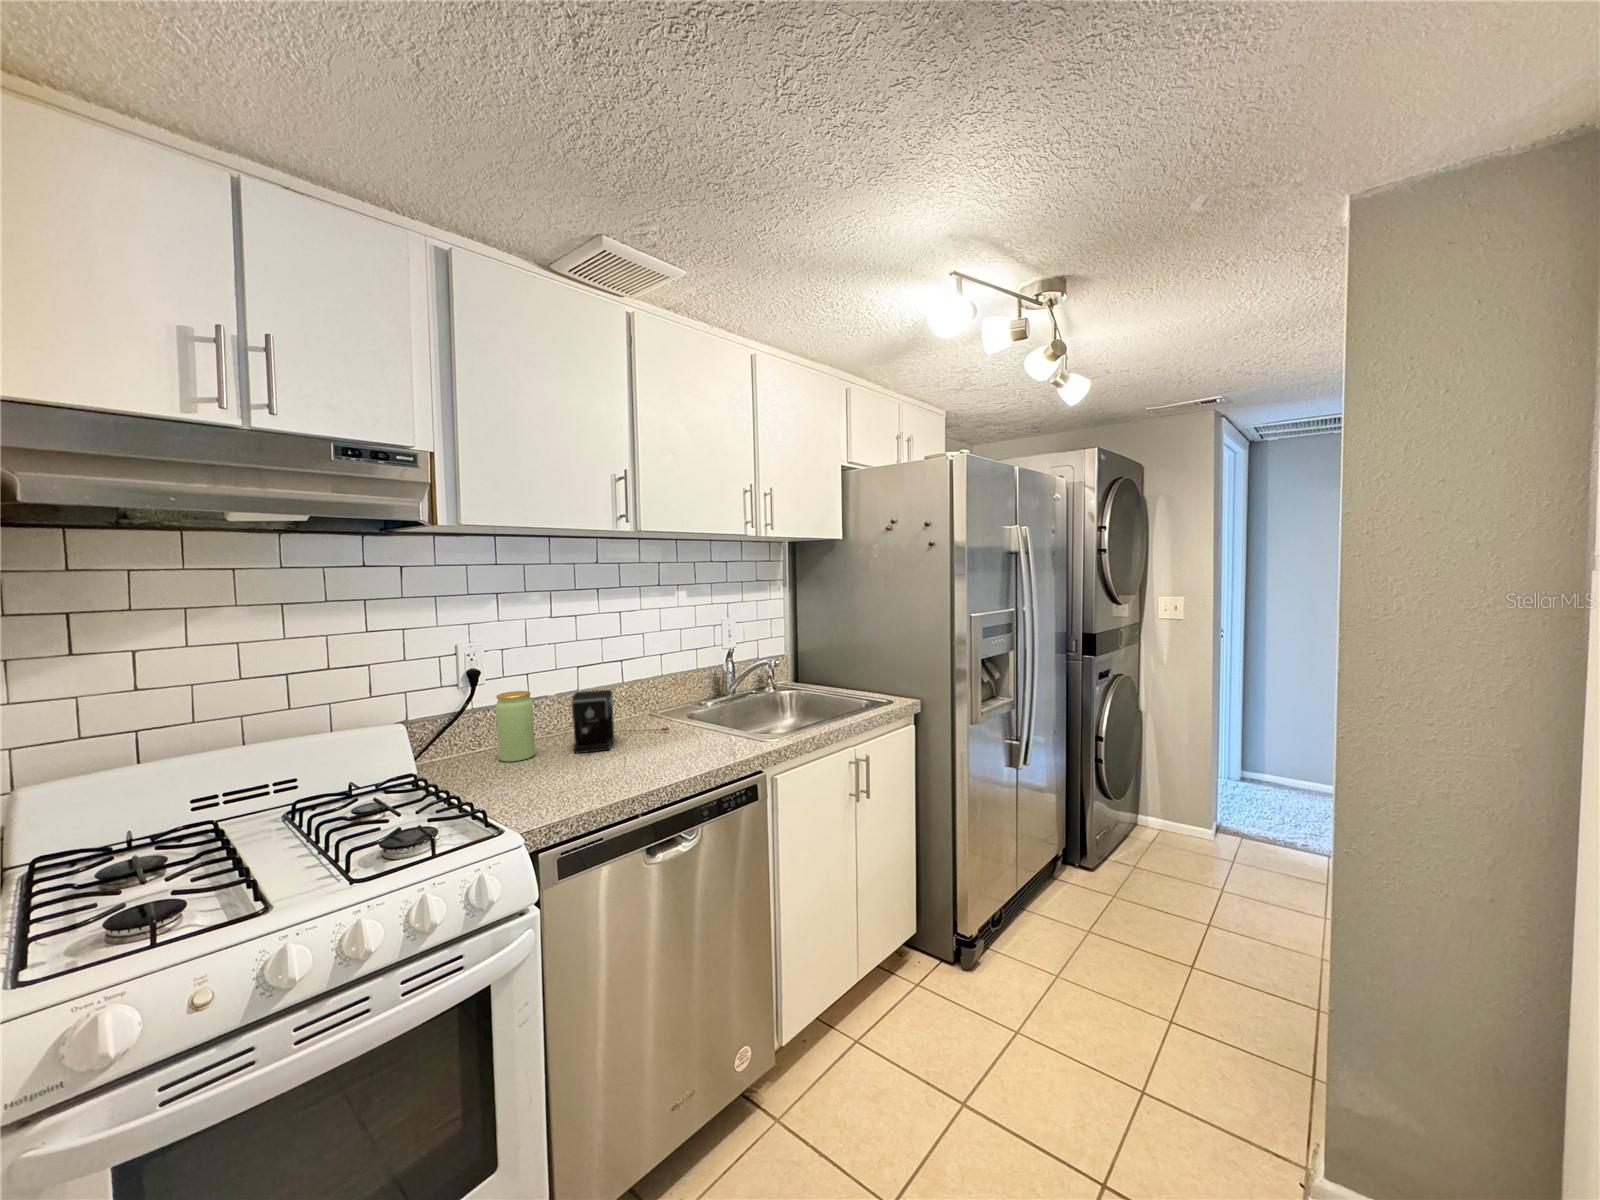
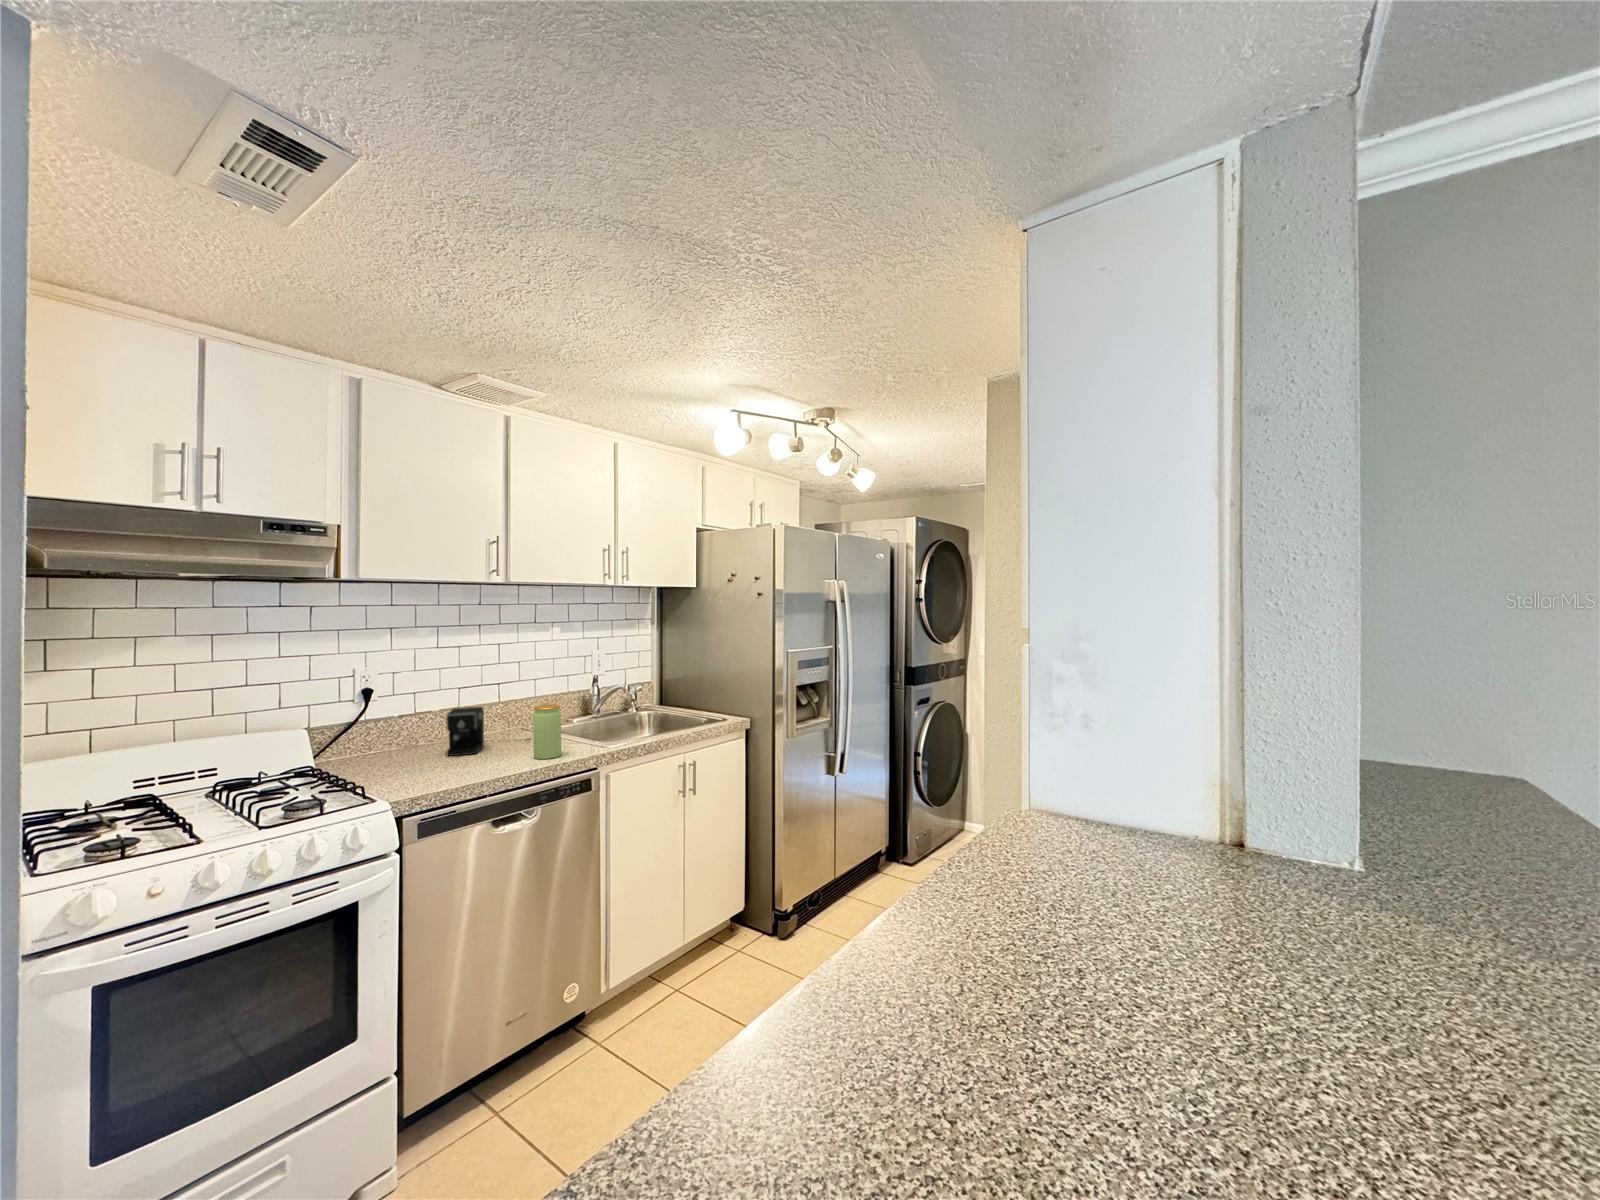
jar: present [496,691,535,762] -> present [533,705,561,759]

